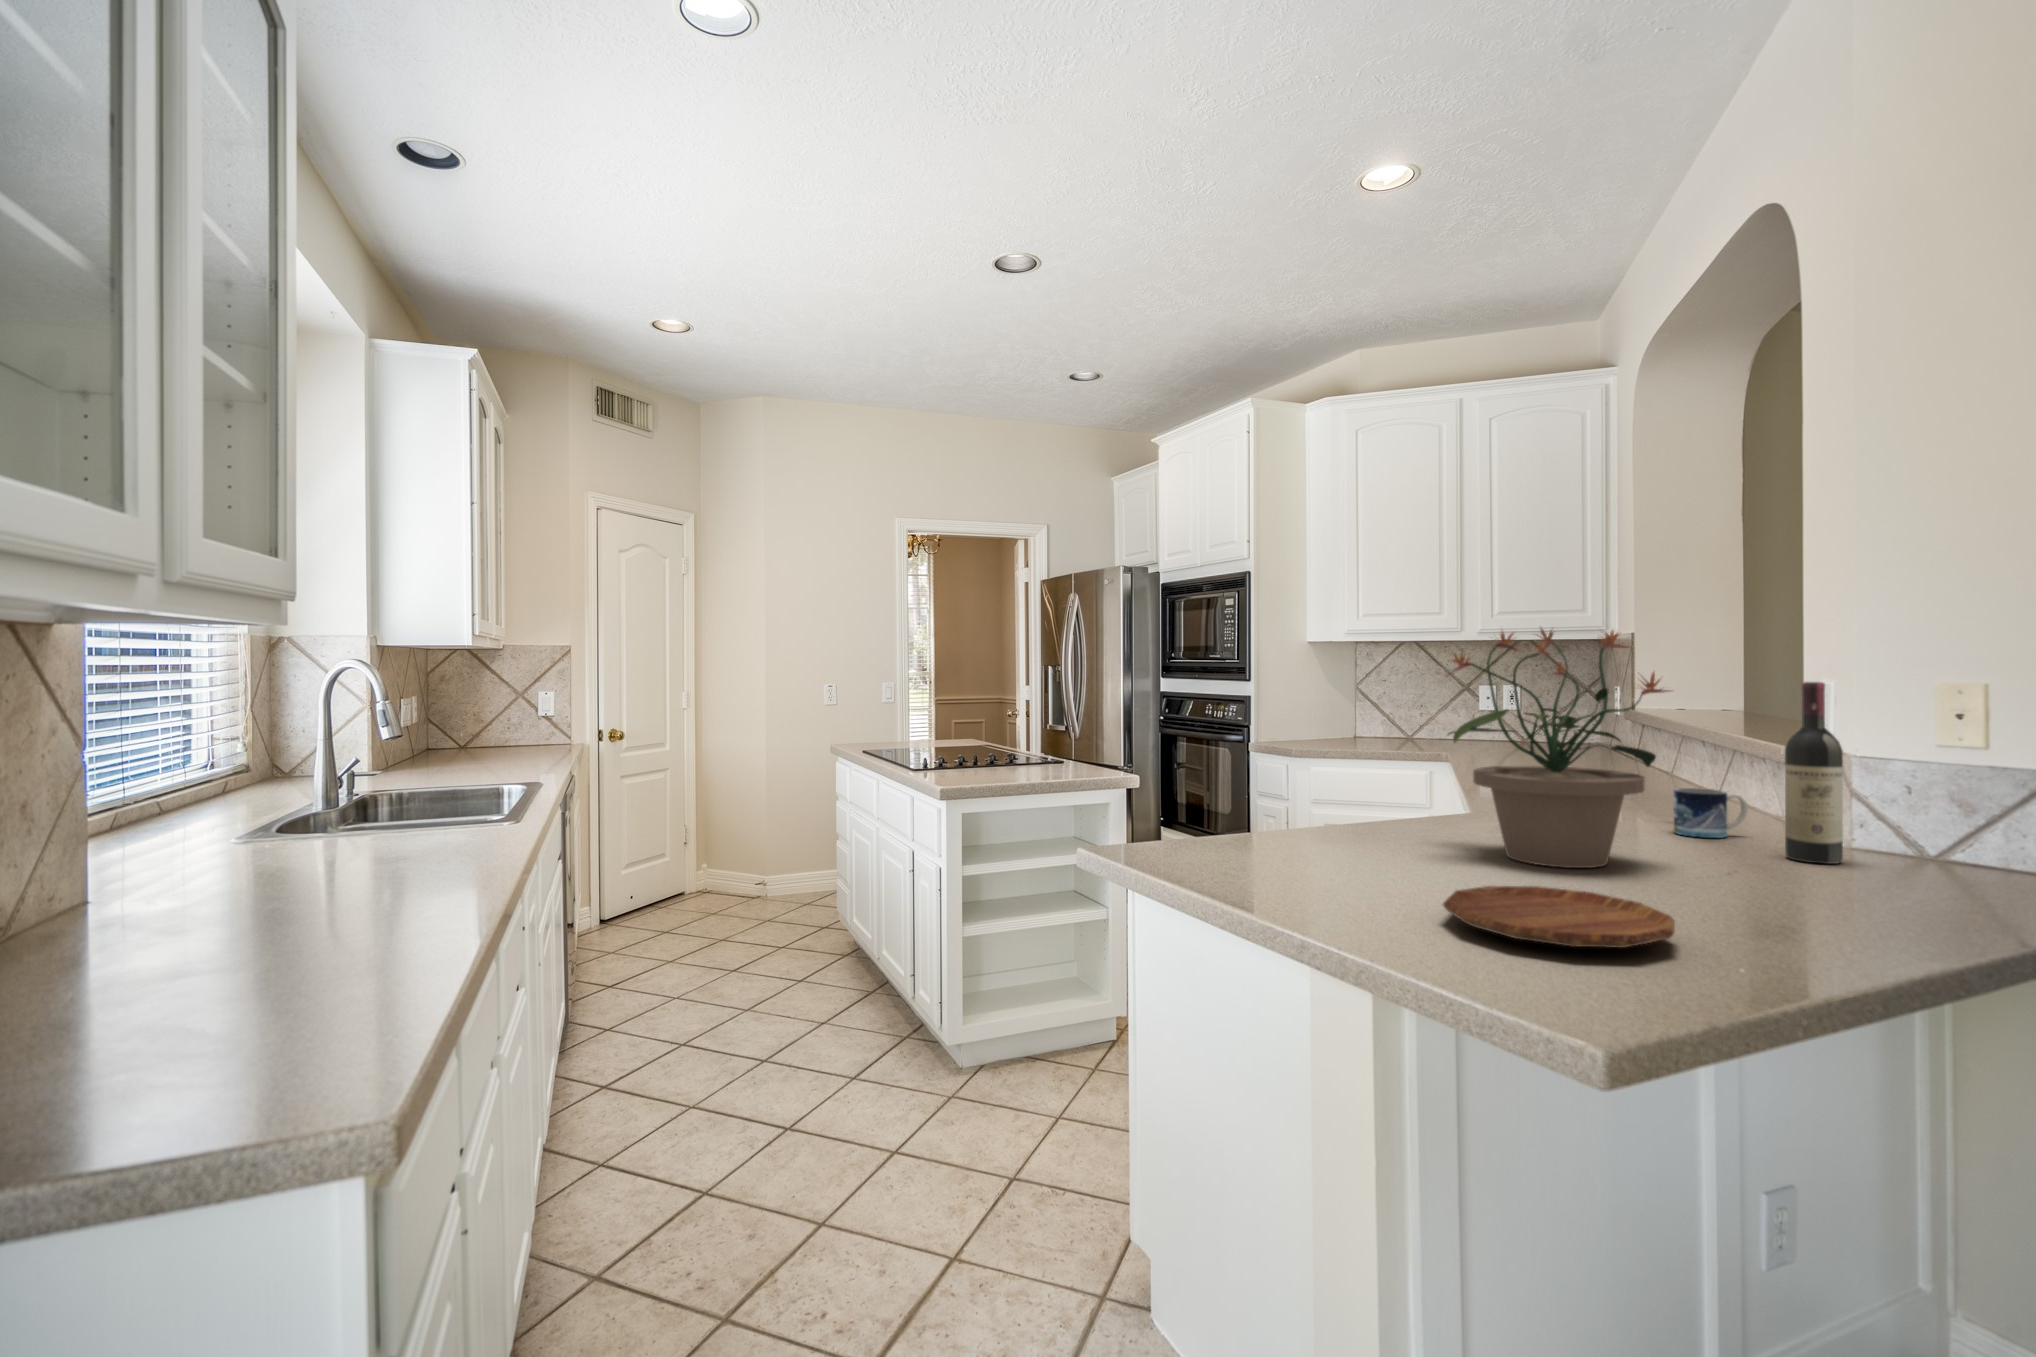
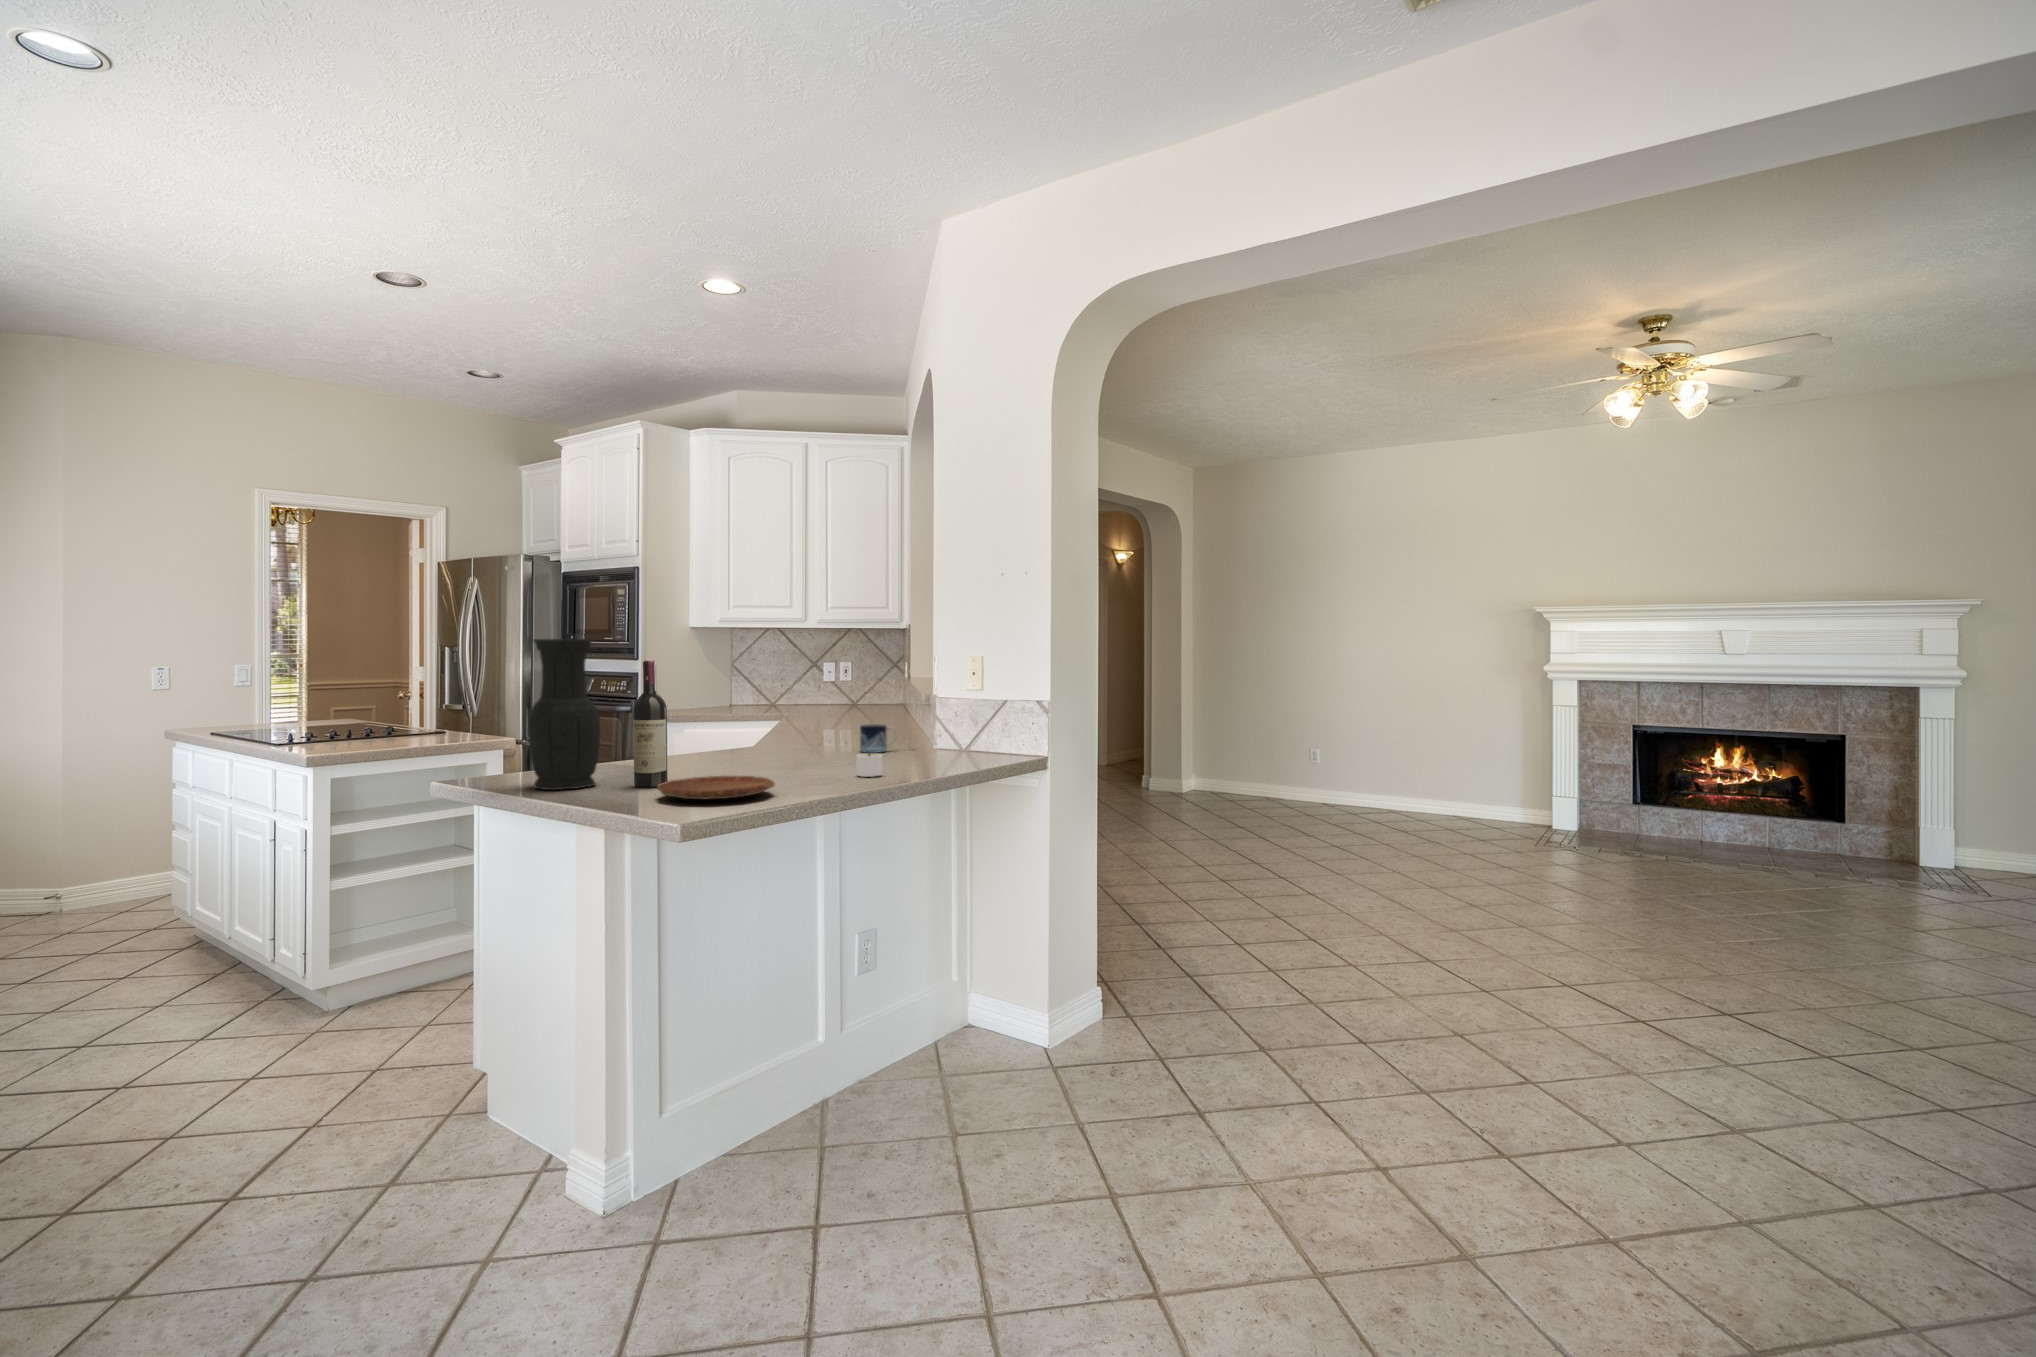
potted plant: present [1448,629,1670,868] -> none [702,624,824,771]
vase: none [1212,652,1317,882] -> present [528,639,600,790]
wine bottle: present [1785,682,1843,864] -> present [633,661,668,787]
candle: none [1770,857,1841,906] -> present [857,752,882,777]

